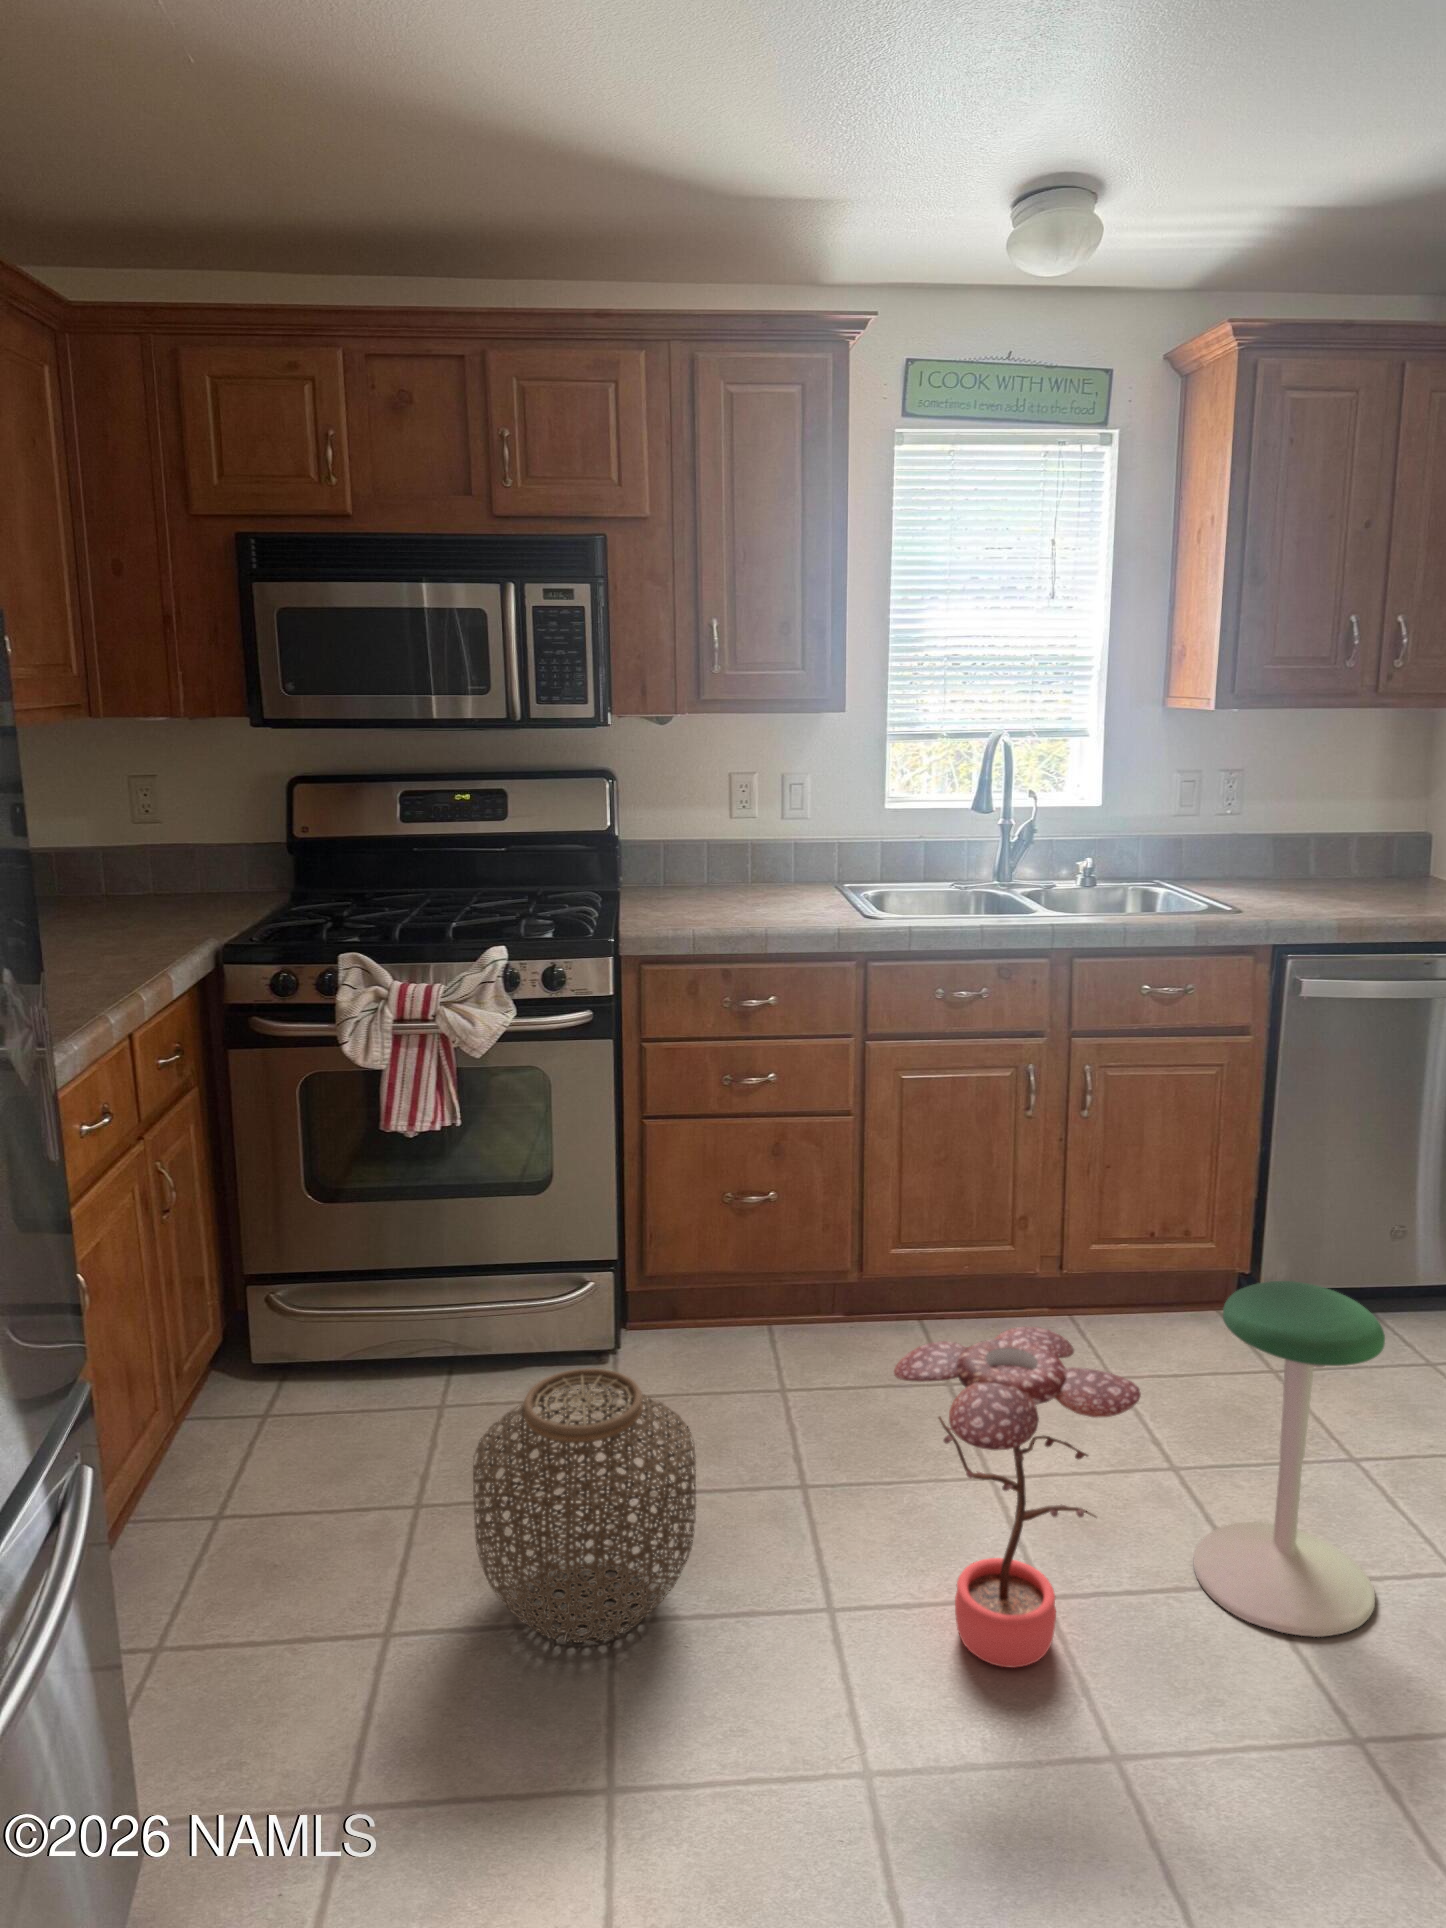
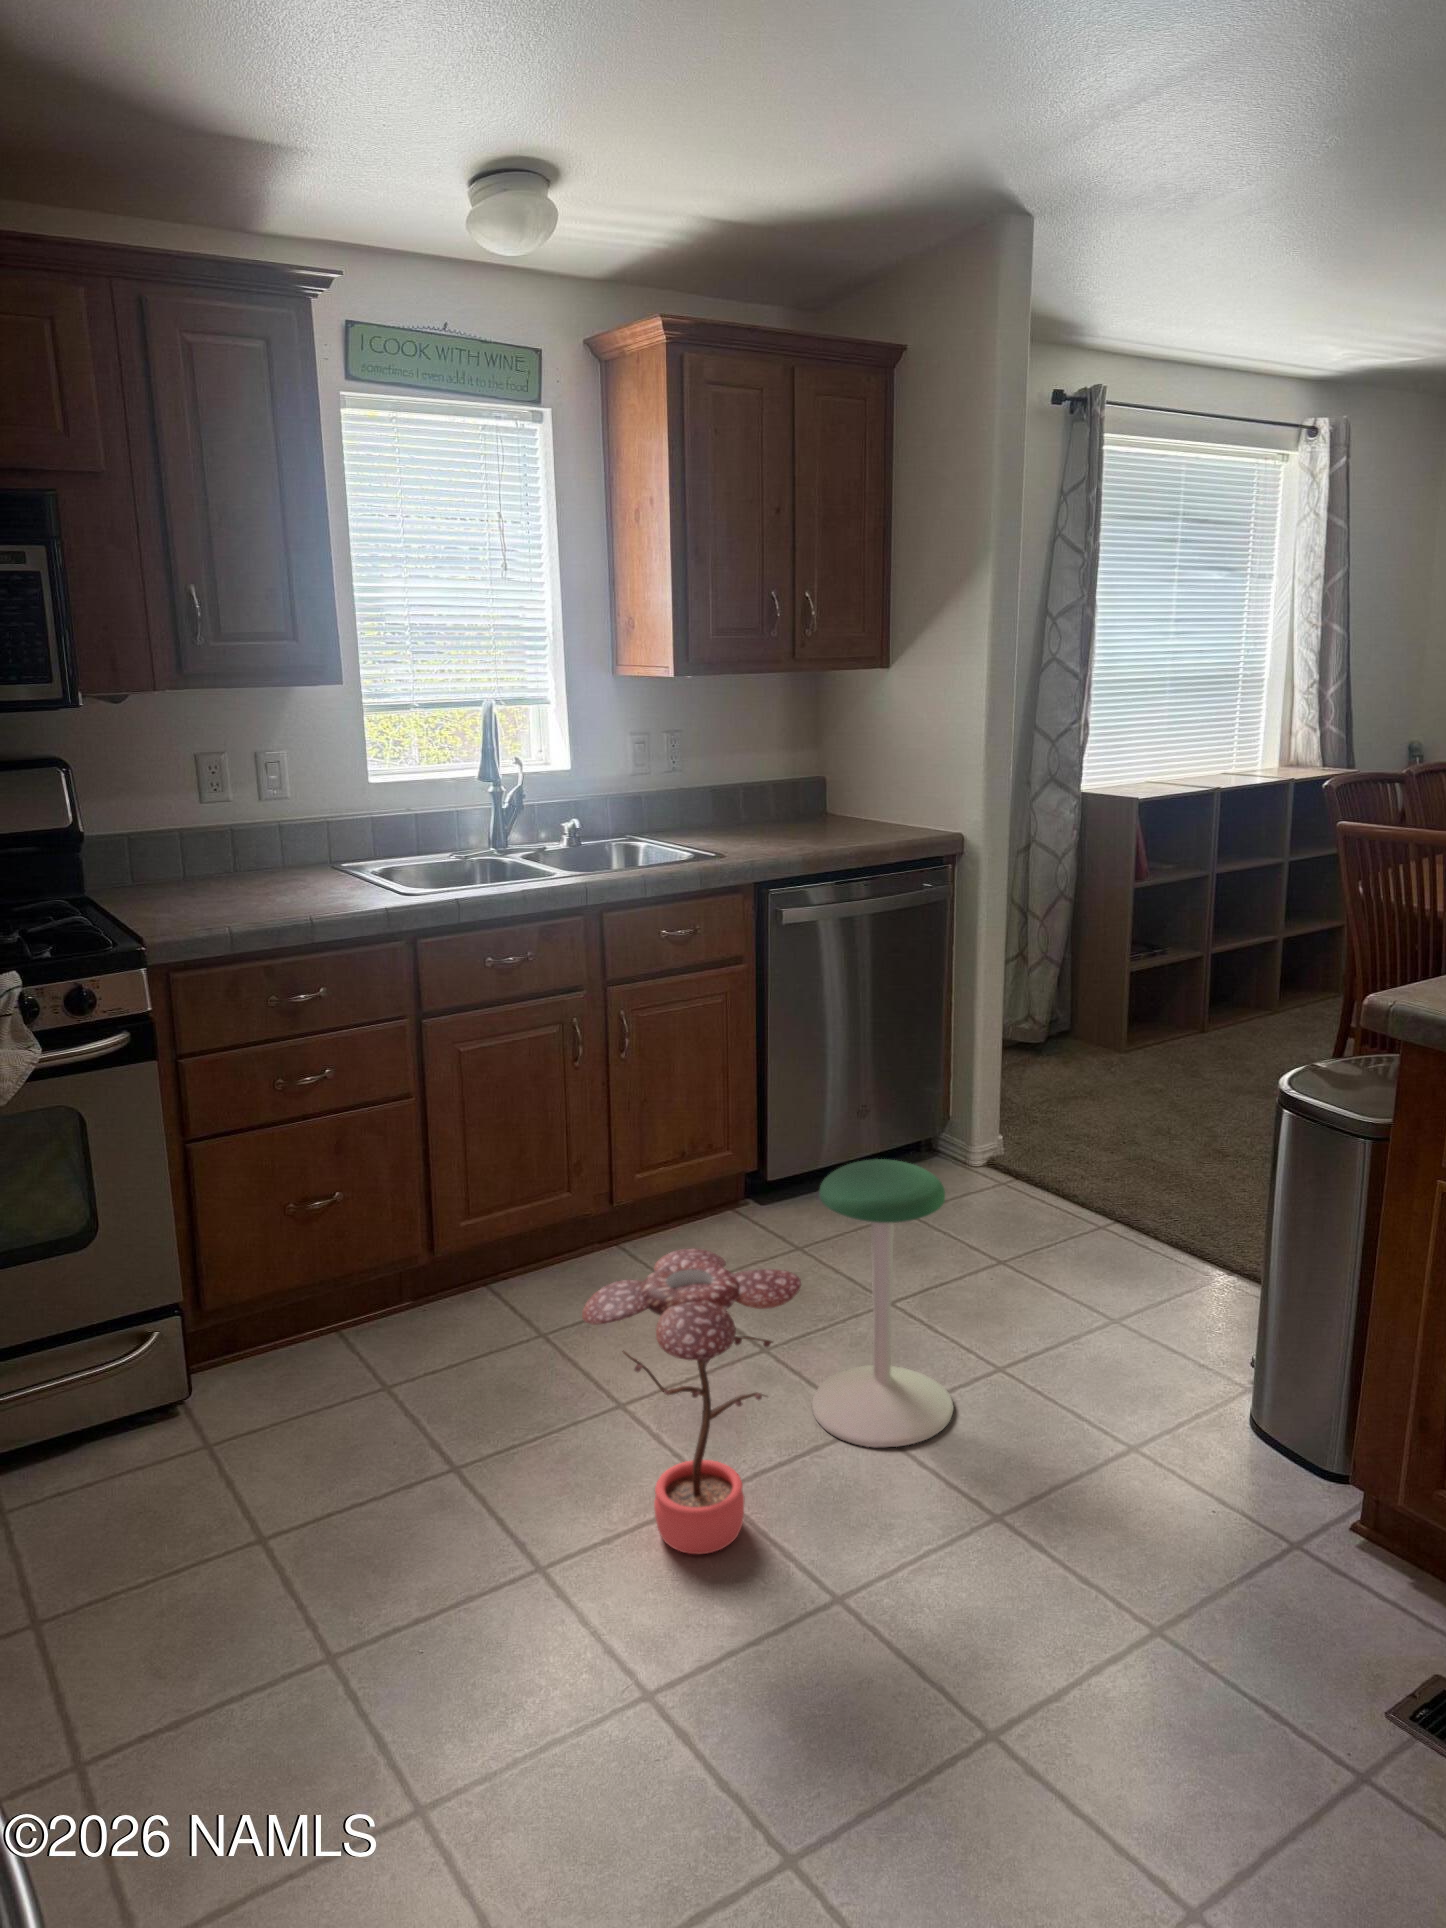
woven basket: present [473,1368,696,1643] -> none [152,1403,407,1698]

